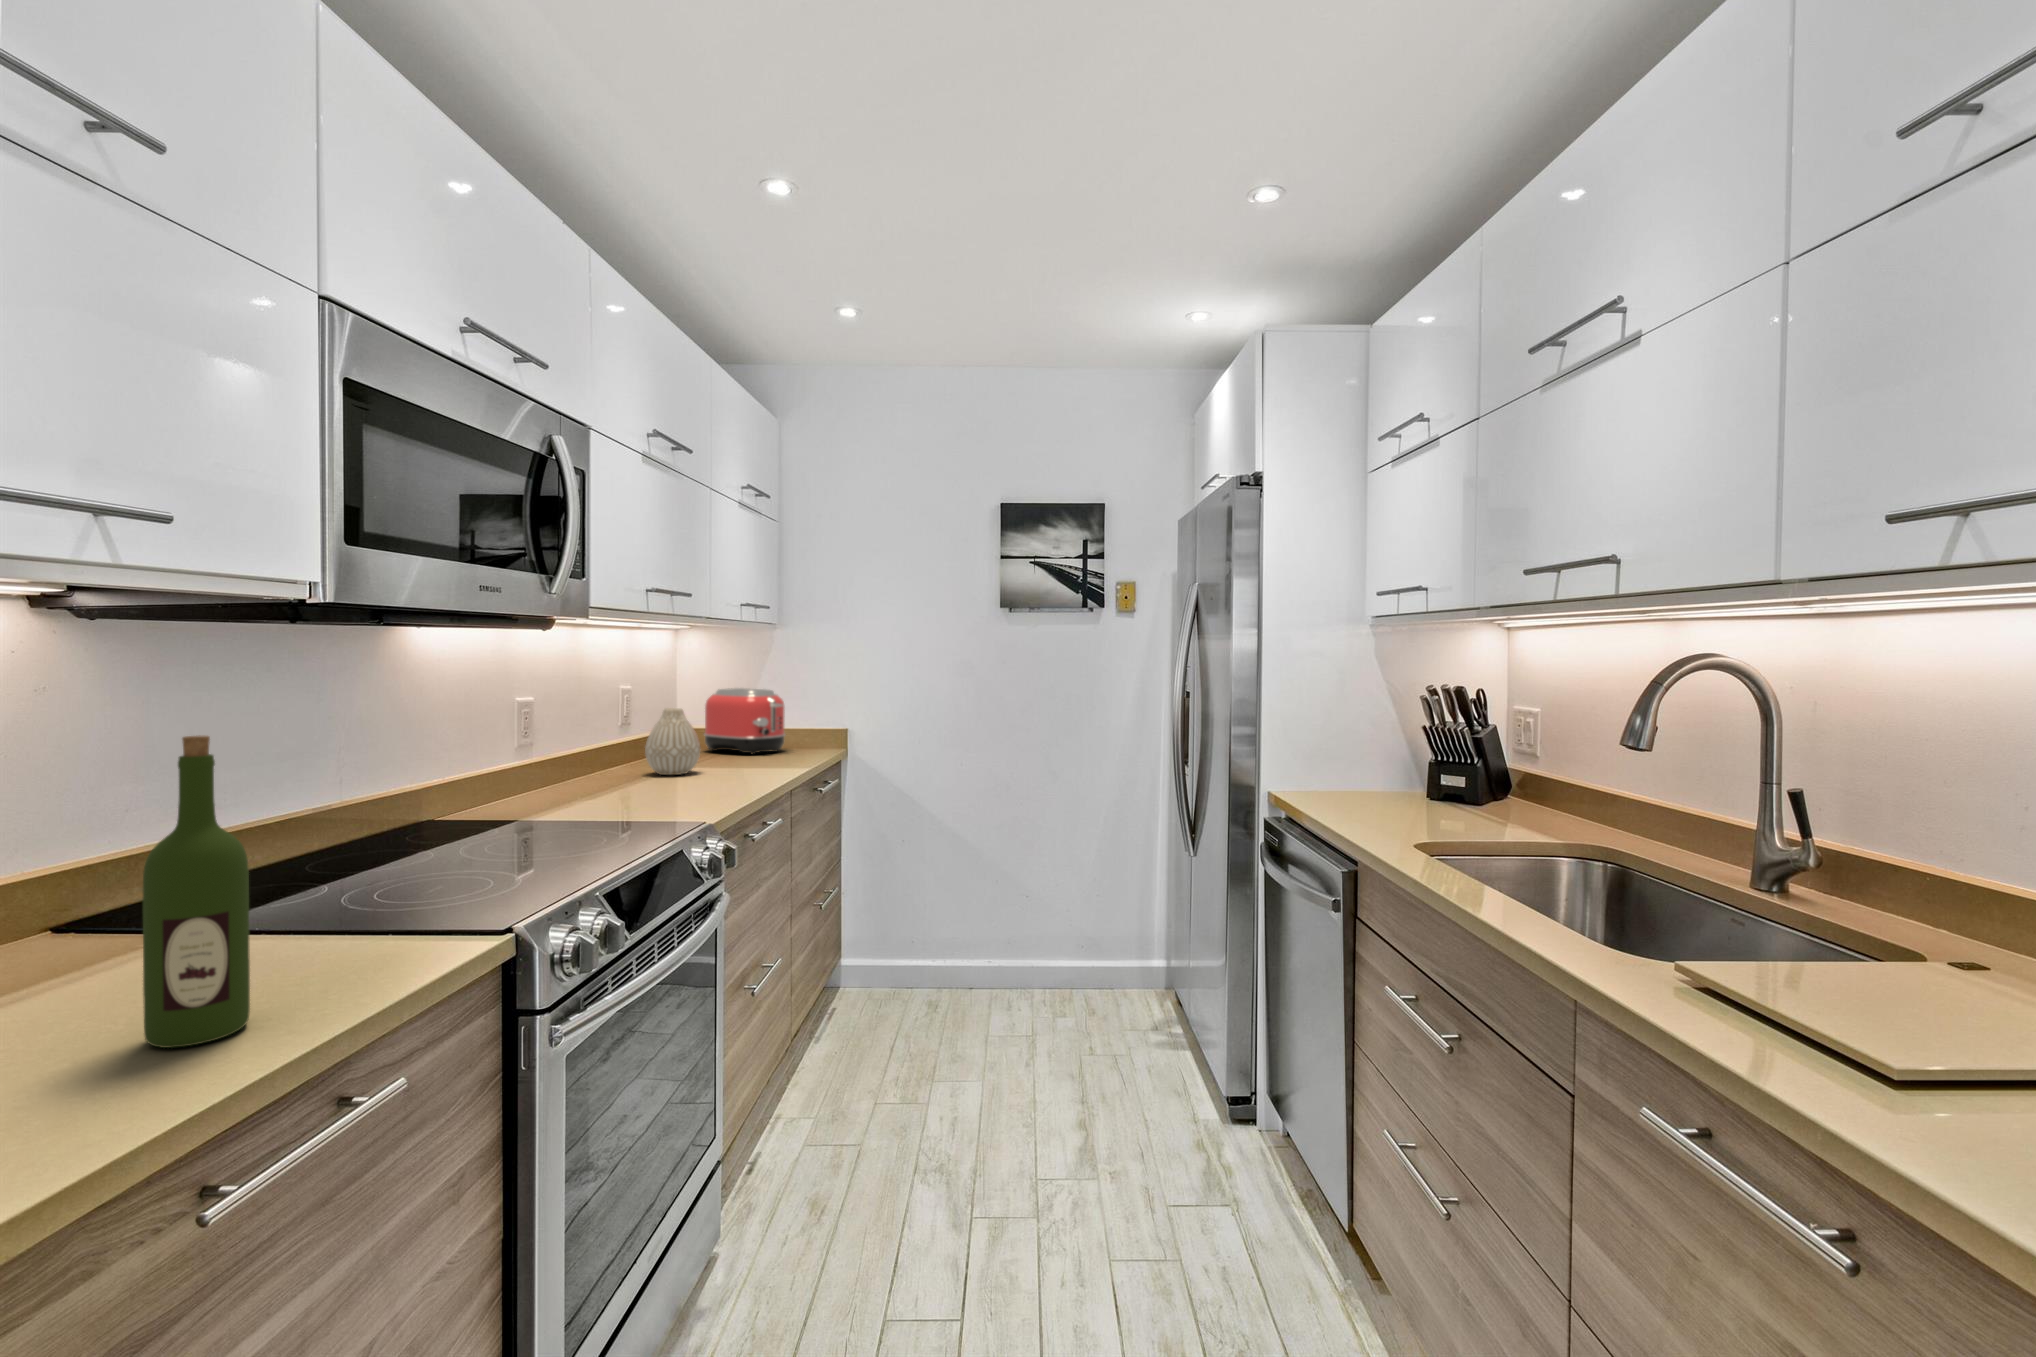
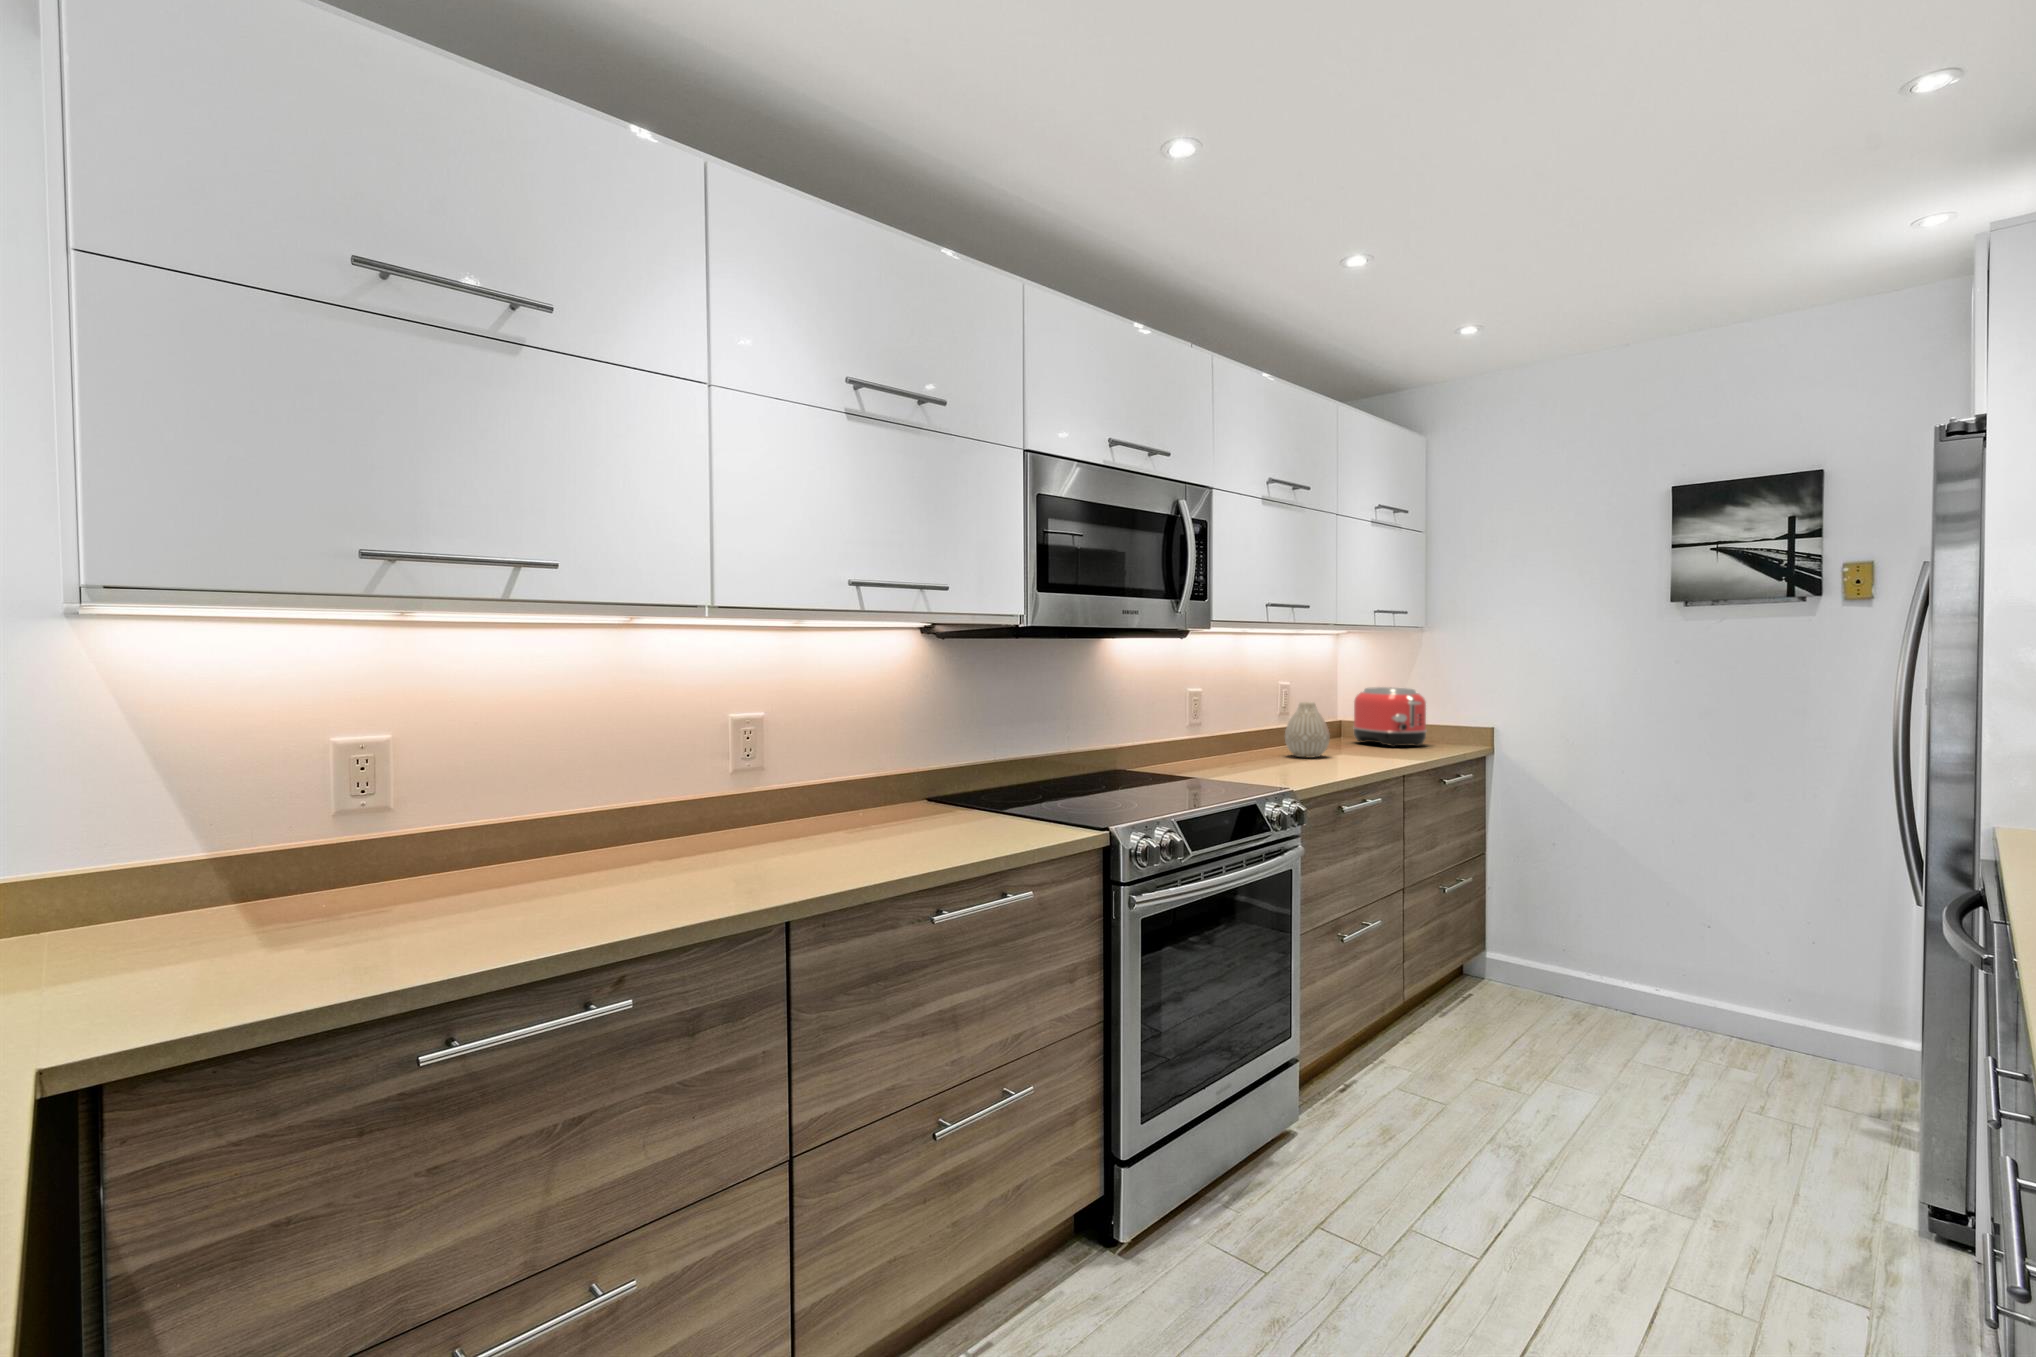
wine bottle: present [143,736,250,1048] -> none [933,698,972,848]

